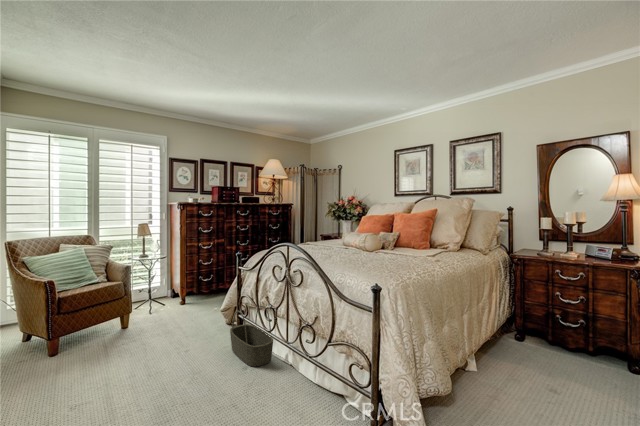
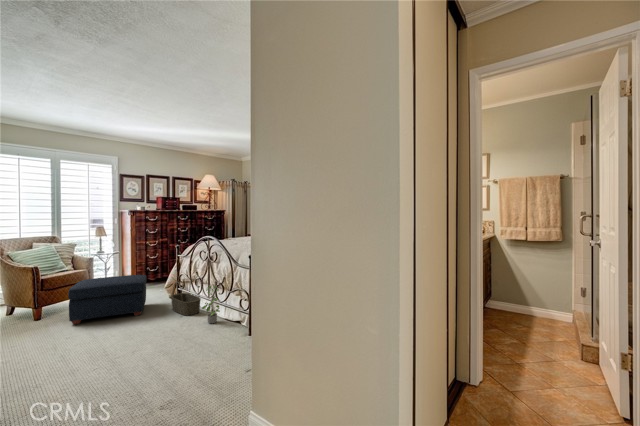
ottoman: none [88,294,197,370] -> present [68,275,147,324]
potted plant: none [279,324,311,392] -> present [202,286,220,324]

